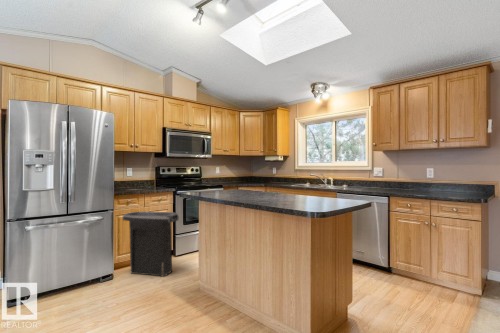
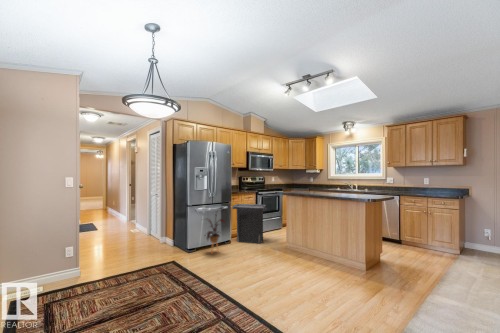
house plant: none [42,226,84,303] -> present [207,215,224,252]

